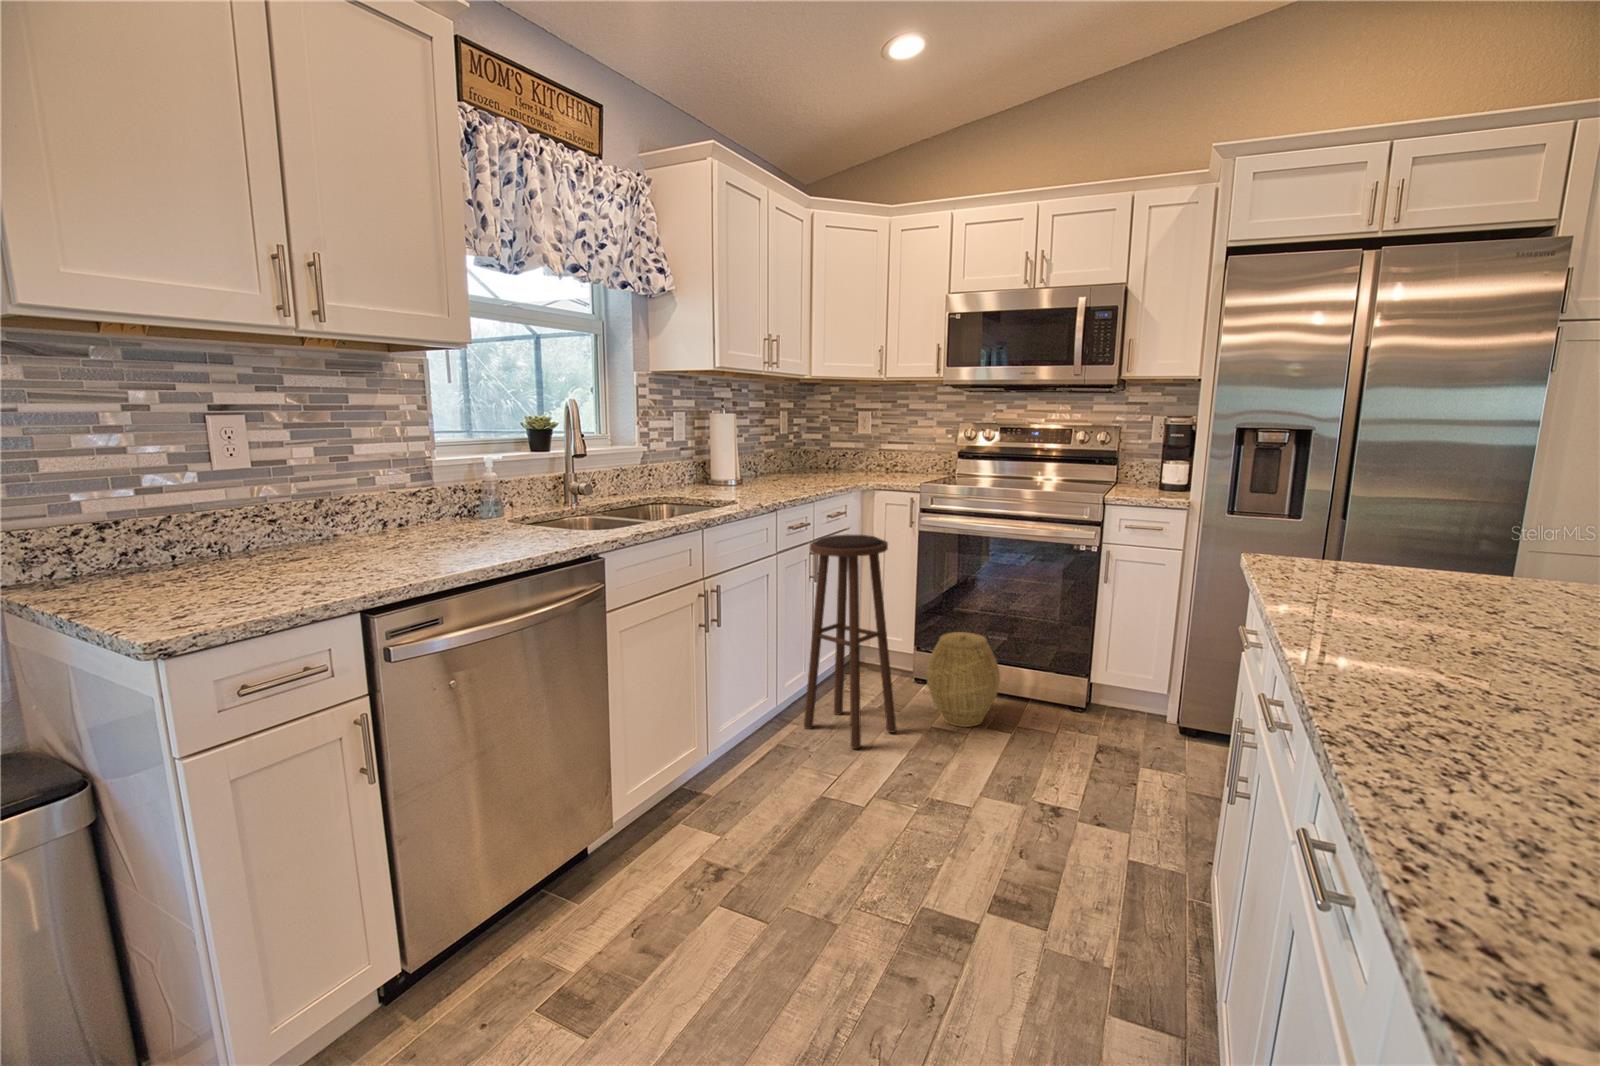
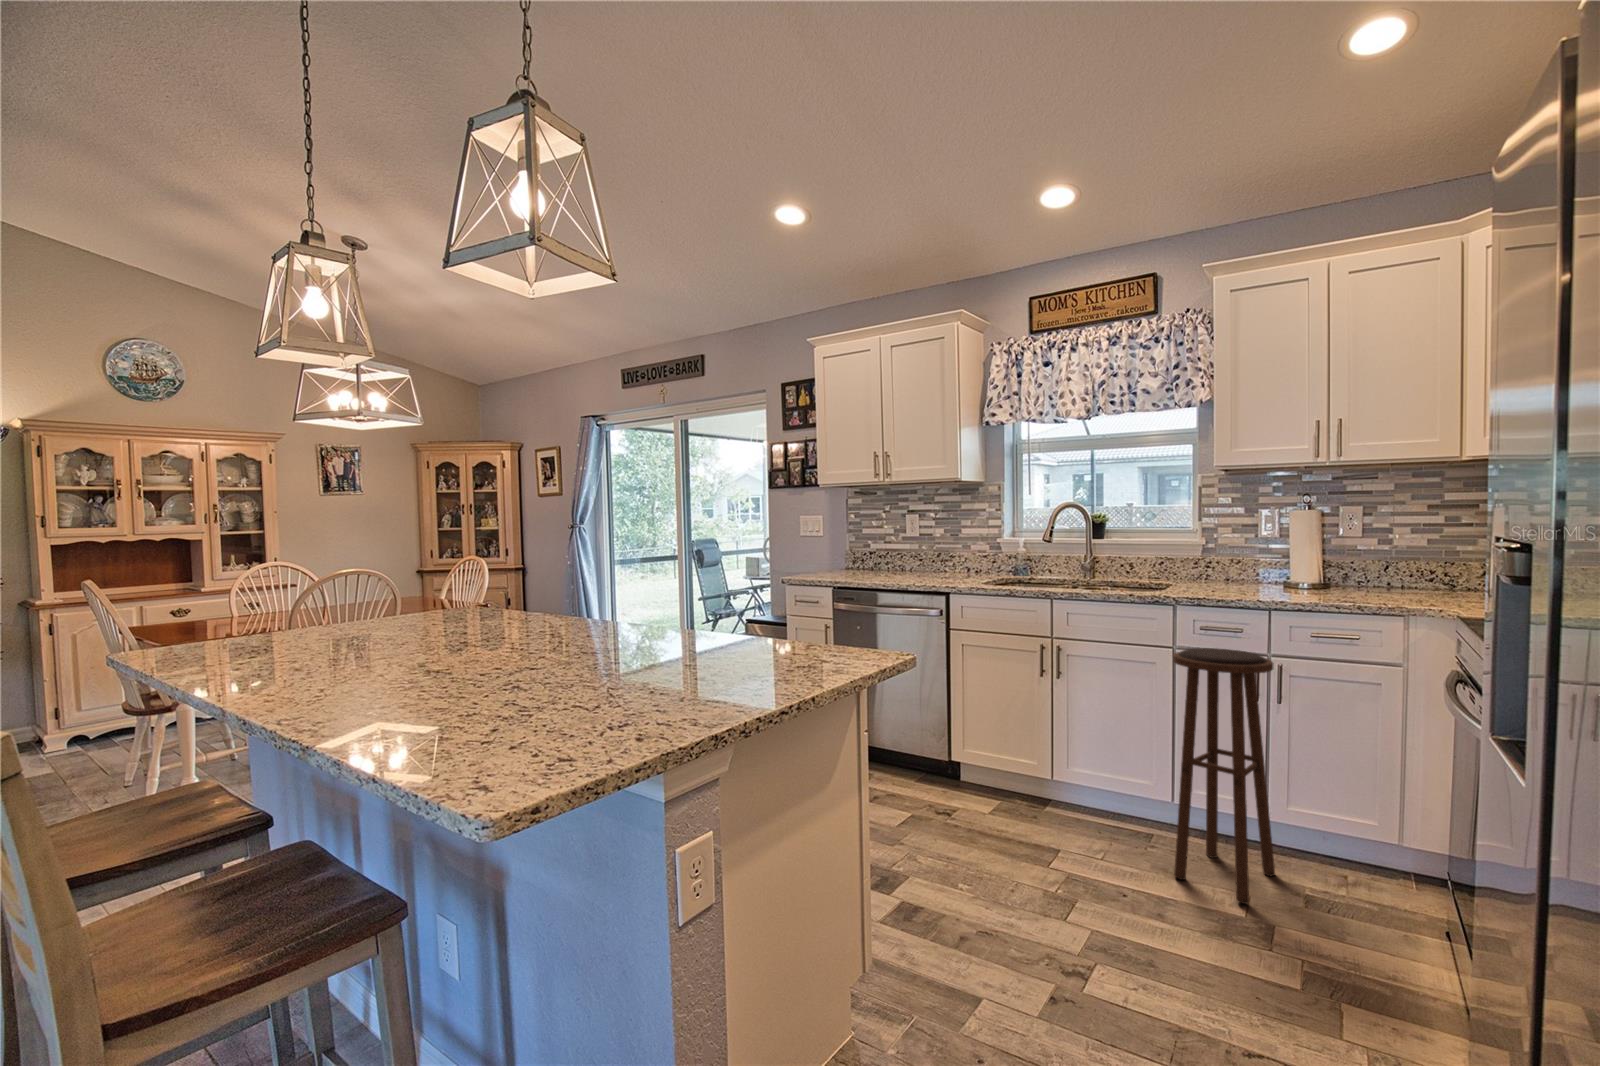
woven basket: present [927,632,1000,727] -> none [1284,829,1417,985]

